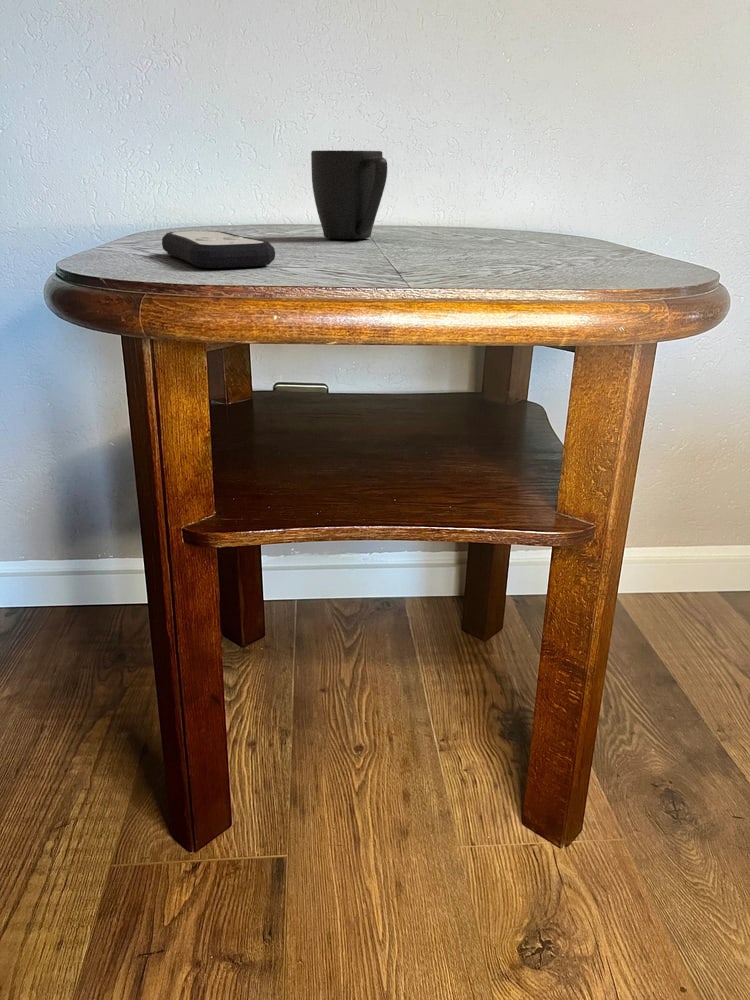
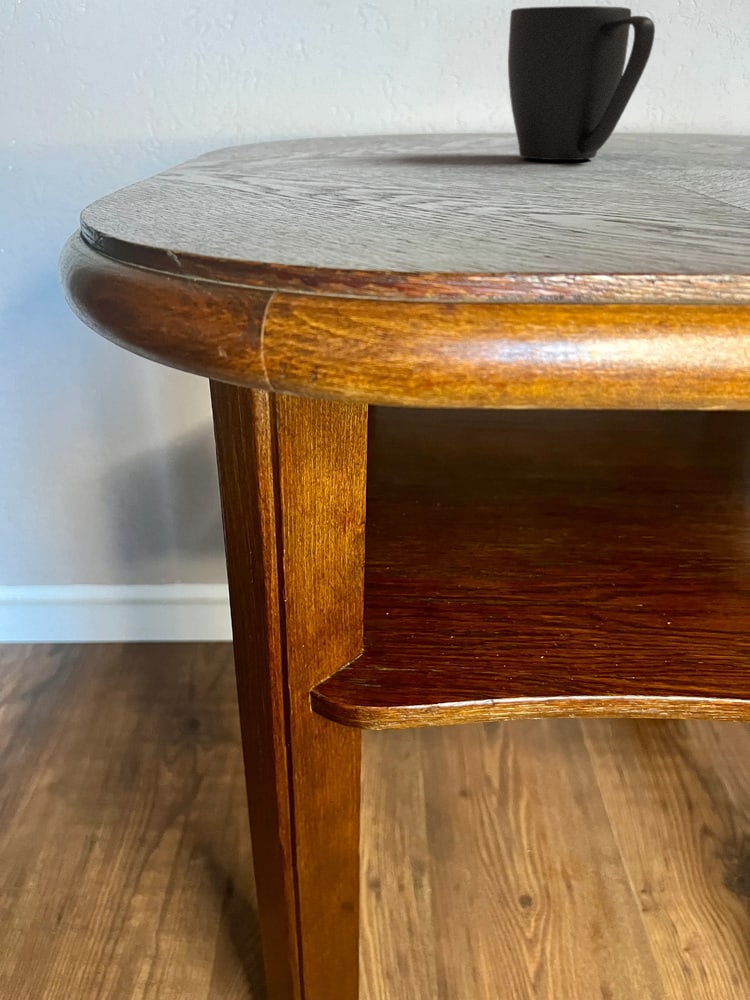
remote control: present [162,231,275,268] -> none [279,150,514,232]

